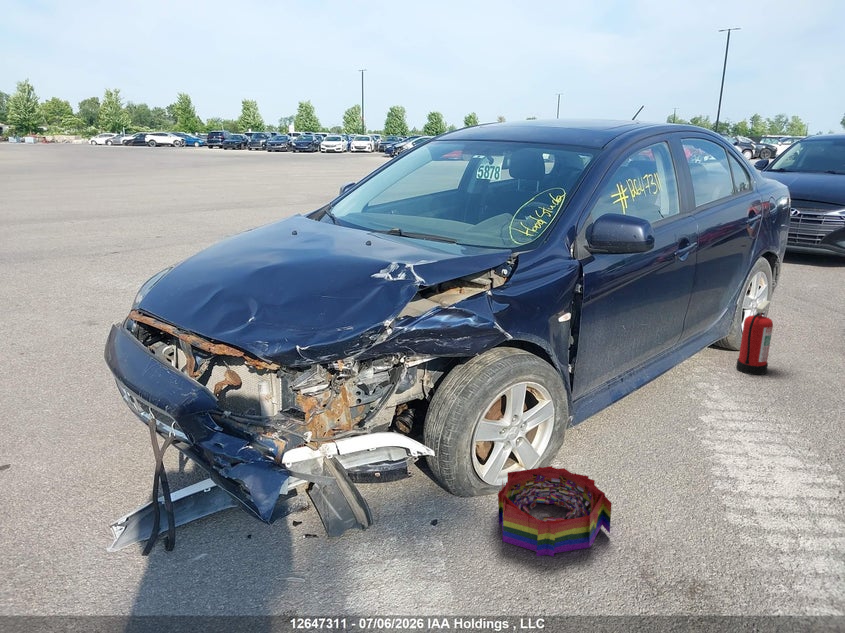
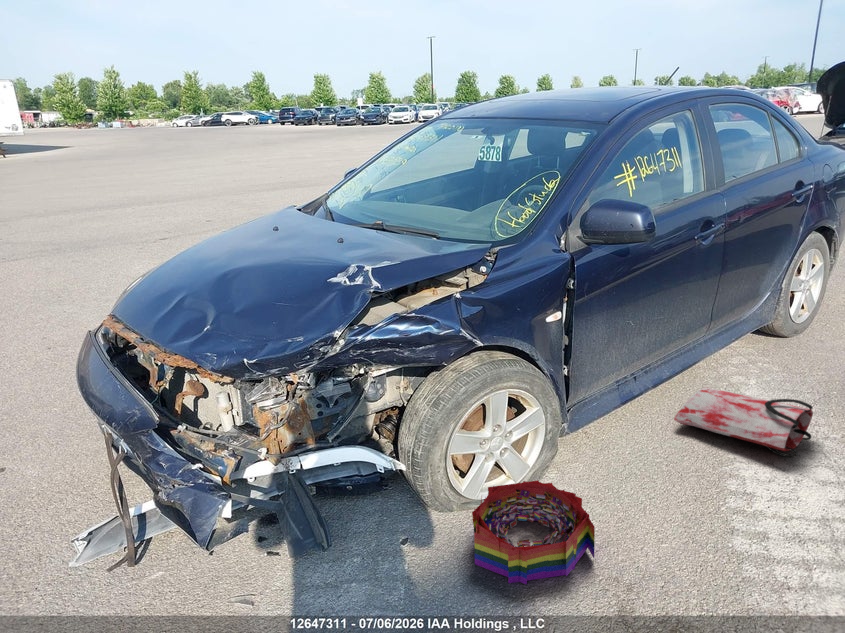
fire extinguisher: present [736,300,773,375] -> none [782,282,824,367]
bag: none [656,390,778,448] -> present [674,387,813,457]

